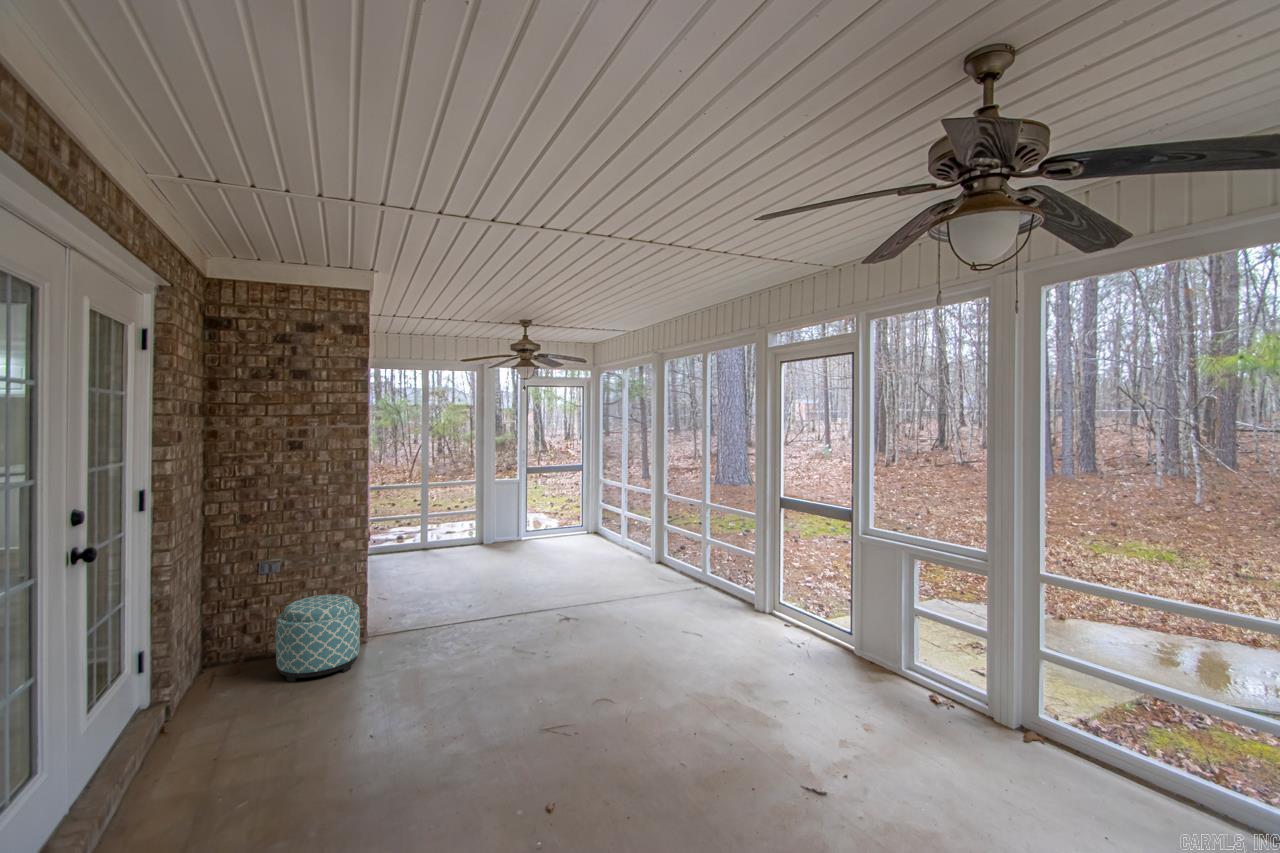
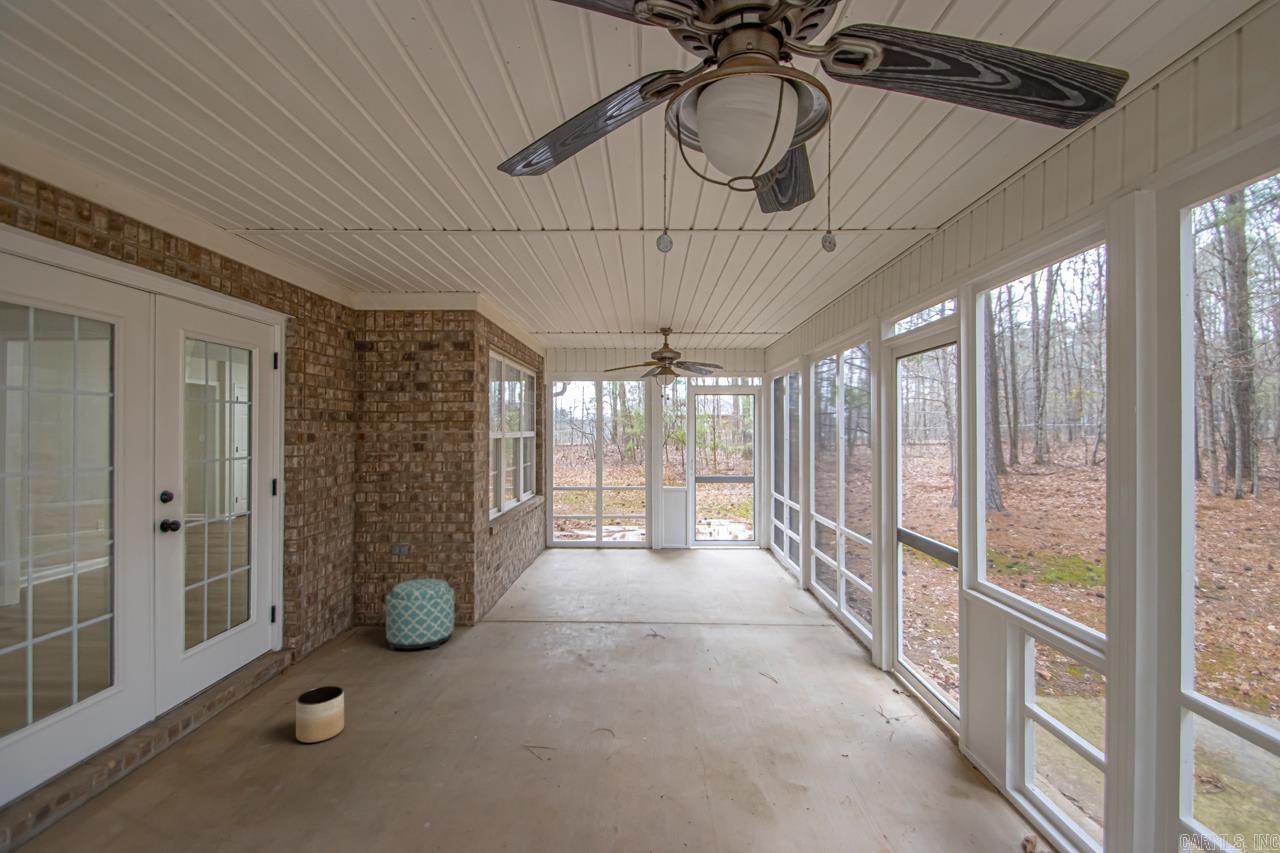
planter: none [277,720,333,790] -> present [296,686,344,743]

